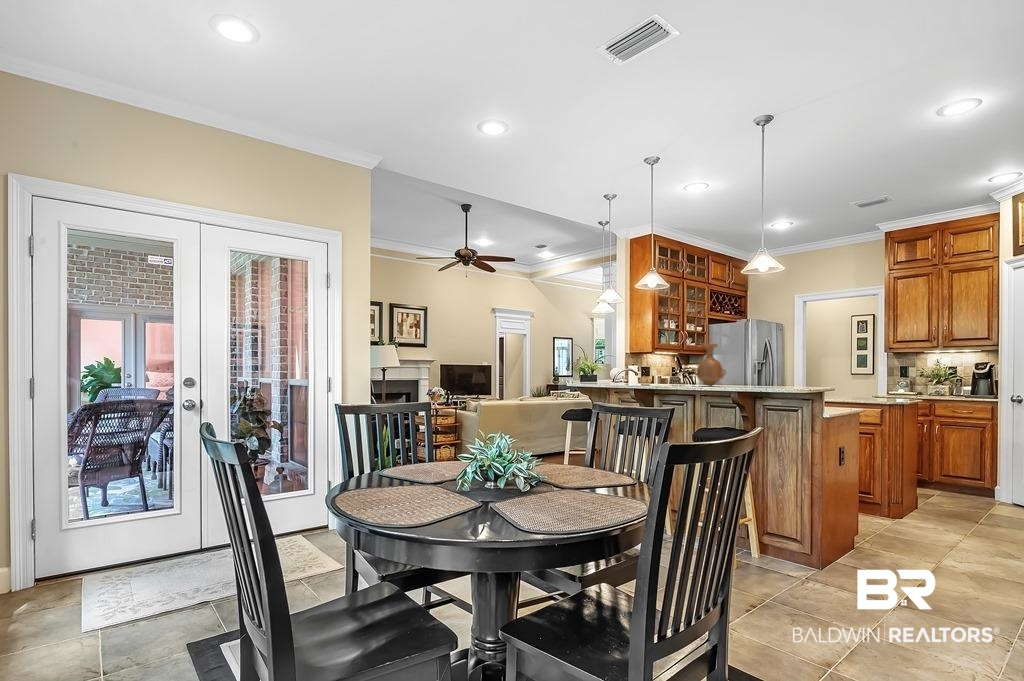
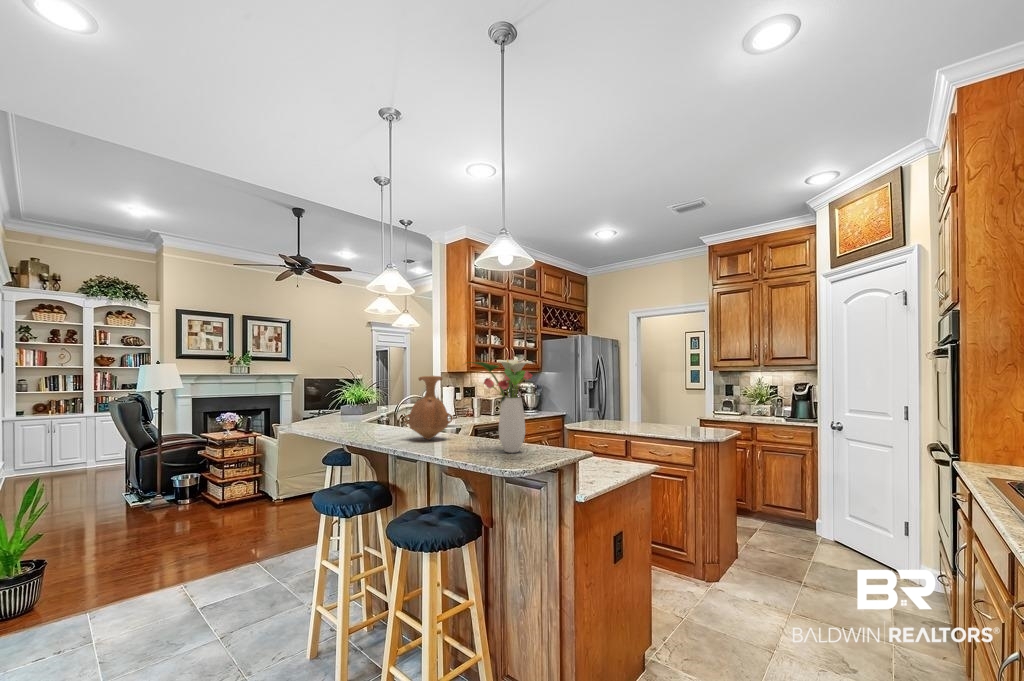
flower arrangement: none [750,330,799,388] -> present [469,359,532,453]

